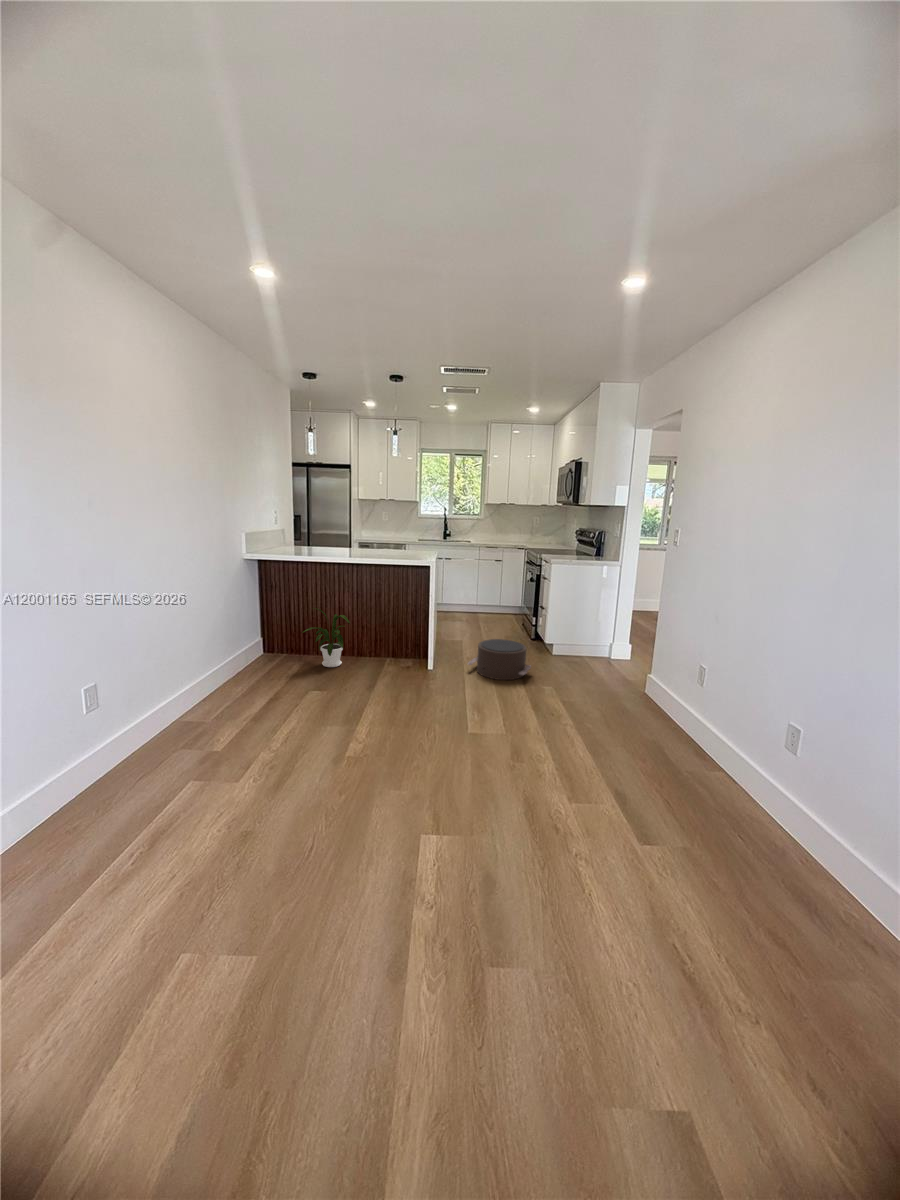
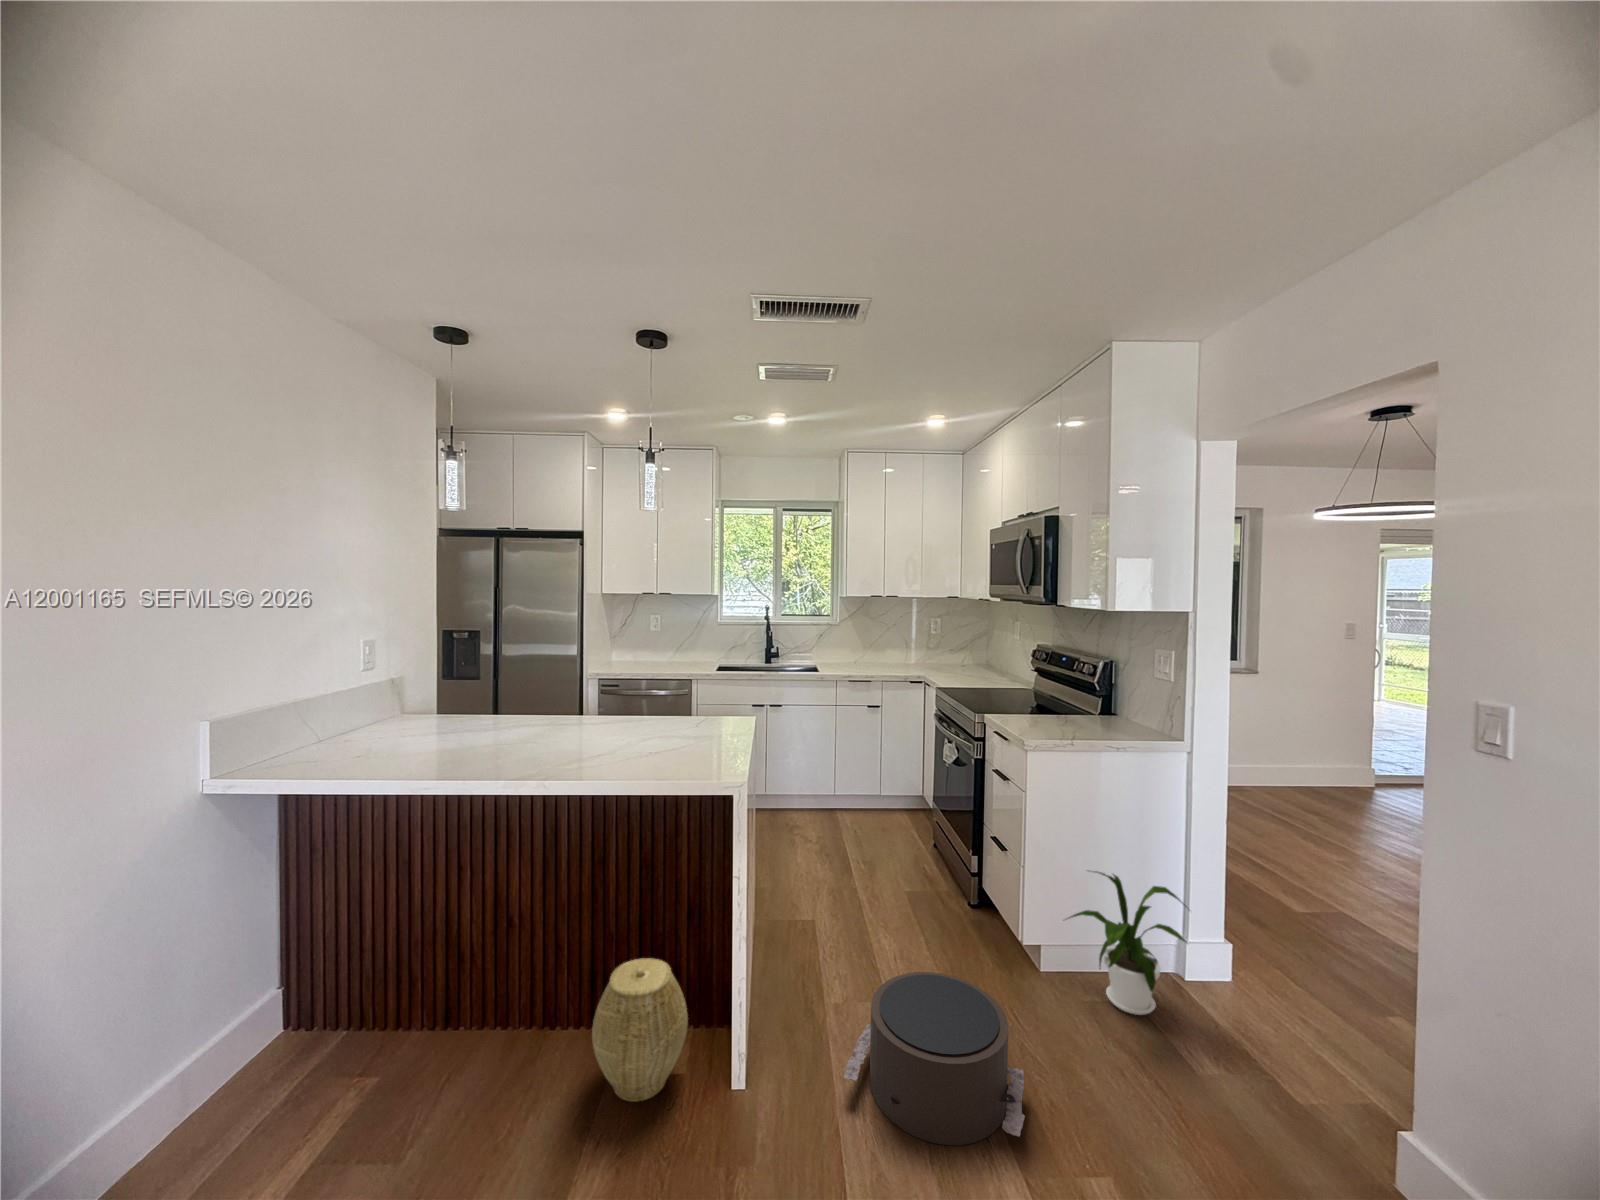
house plant: present [302,609,350,667] -> present [1067,871,1191,1015]
woven basket: none [379,626,412,669] -> present [592,958,688,1102]

